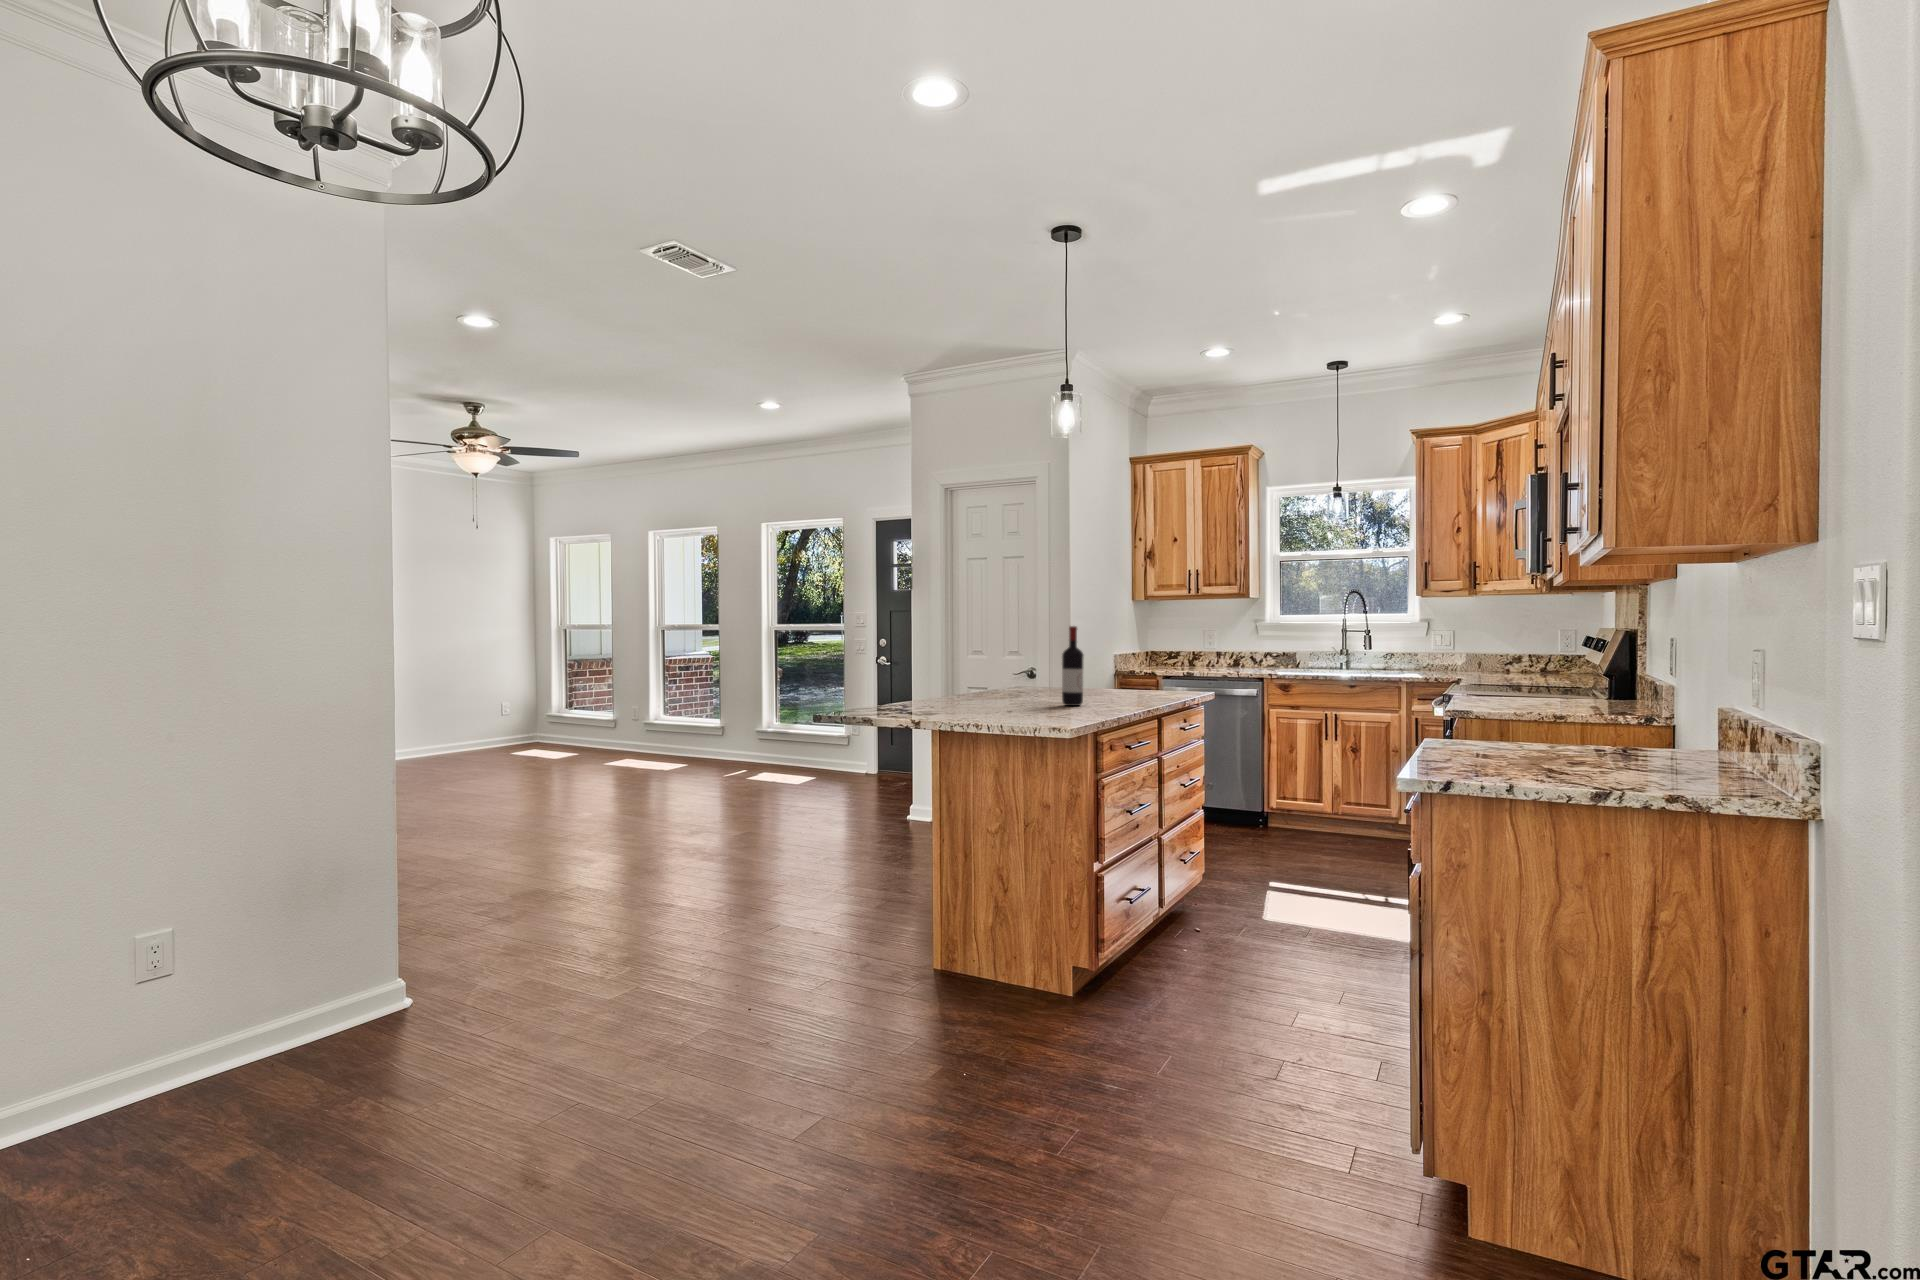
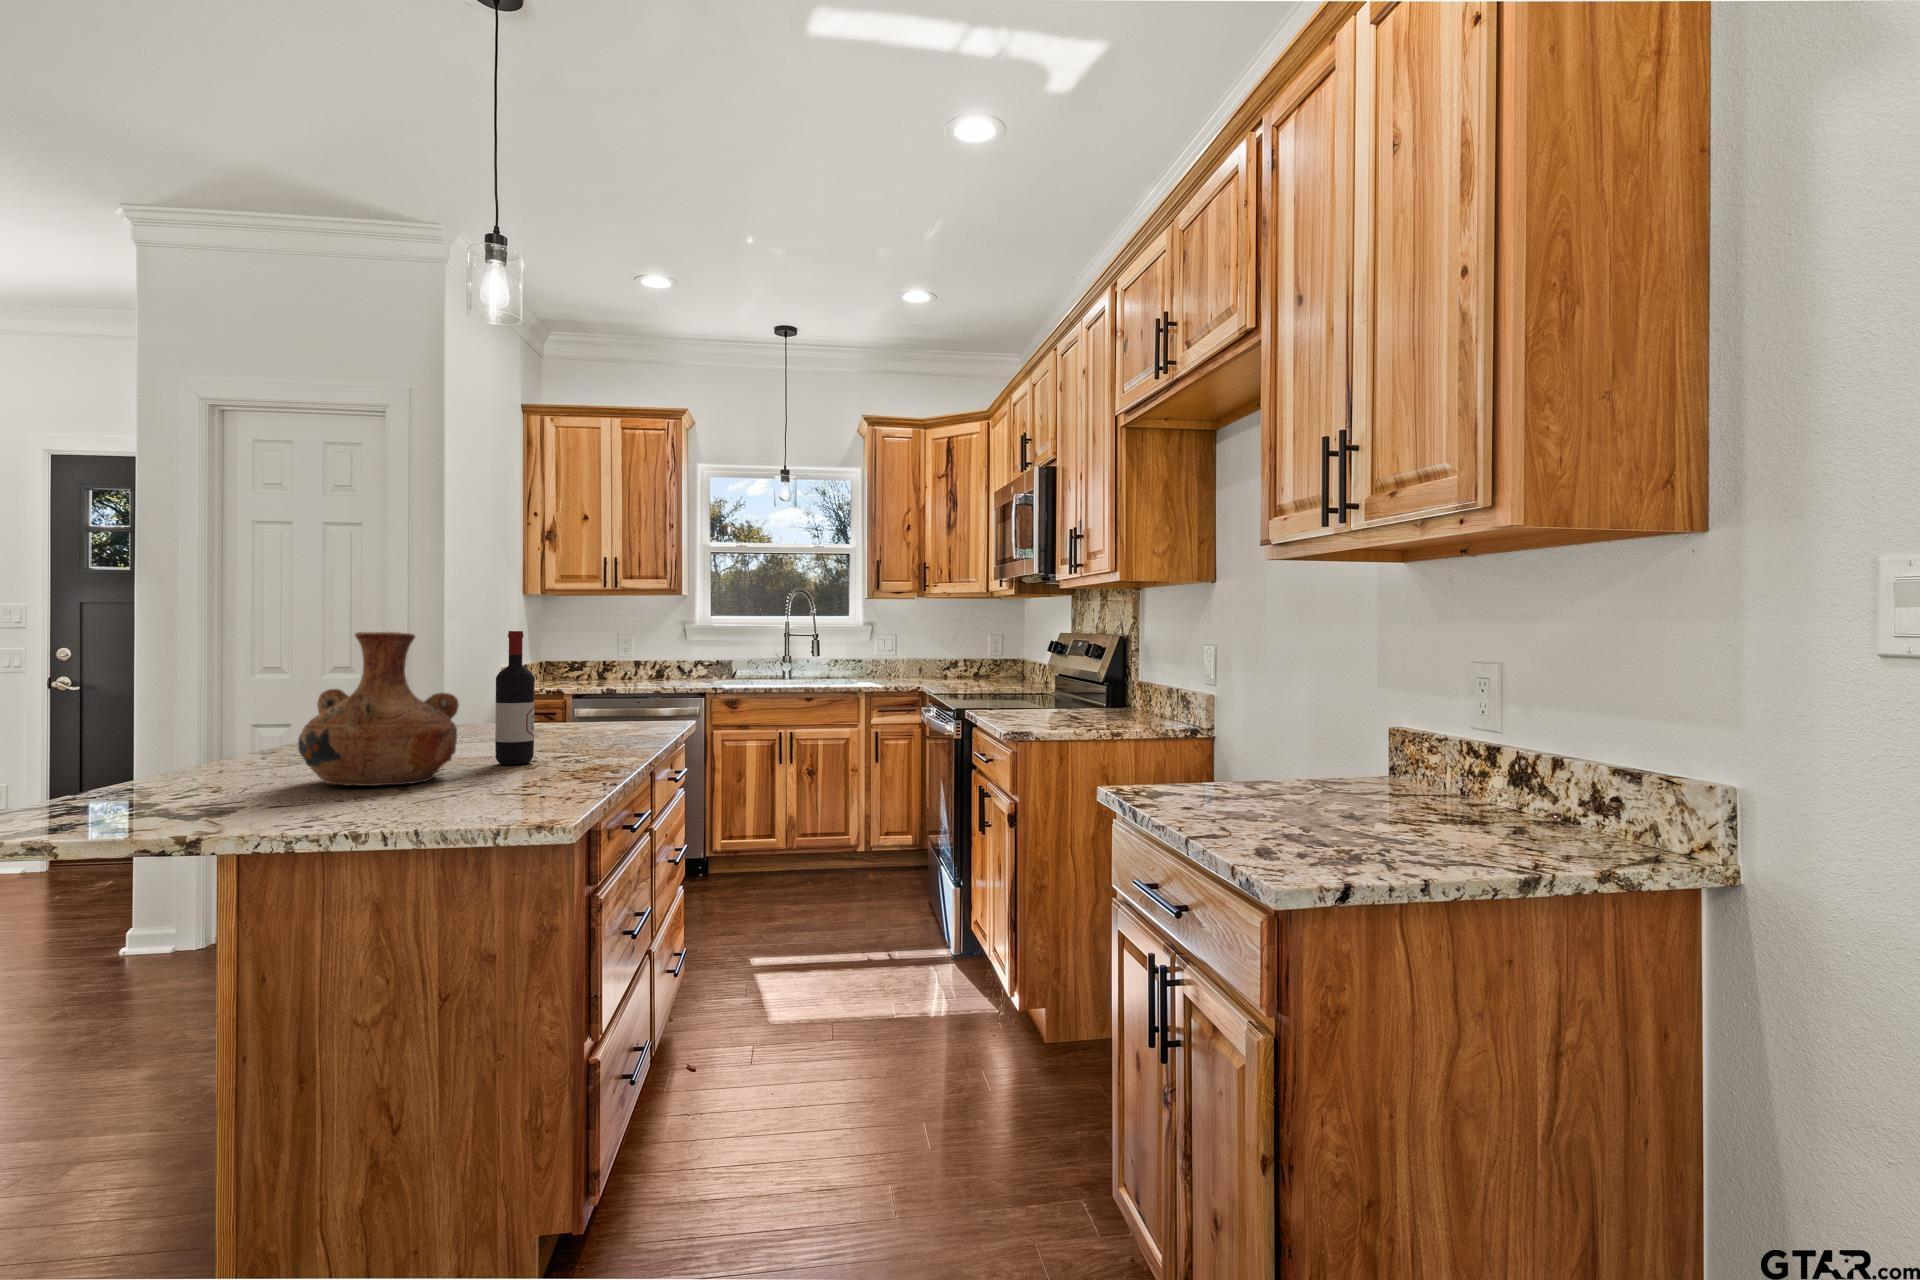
vase: none [964,627,1040,709] -> present [298,632,459,786]

